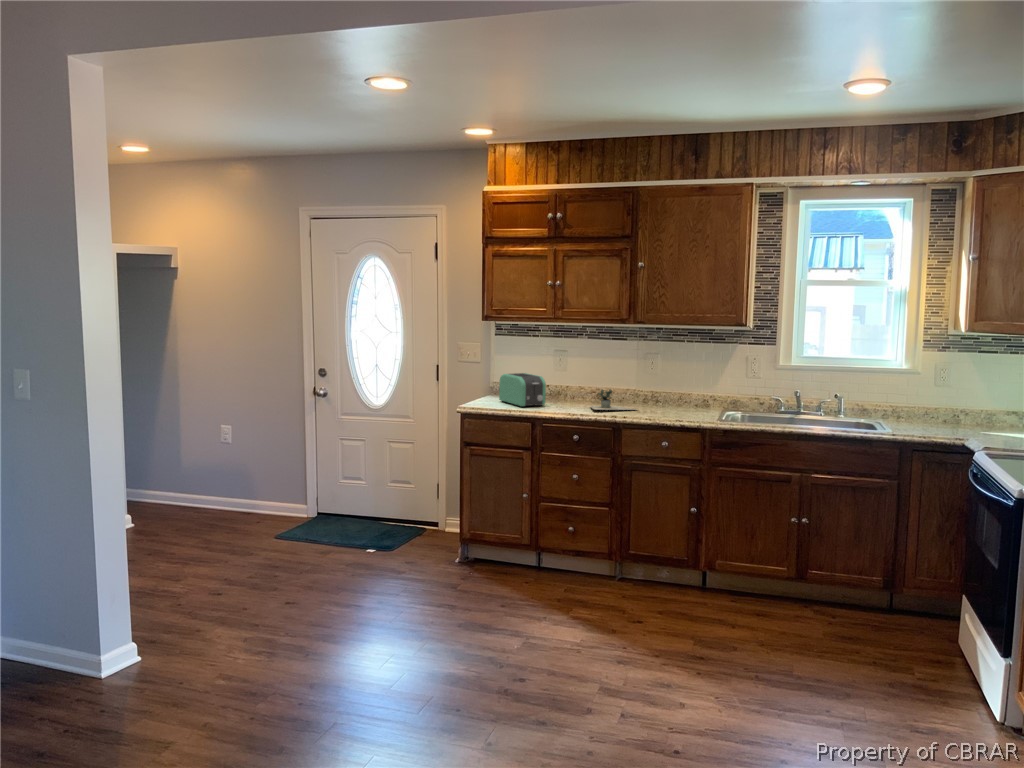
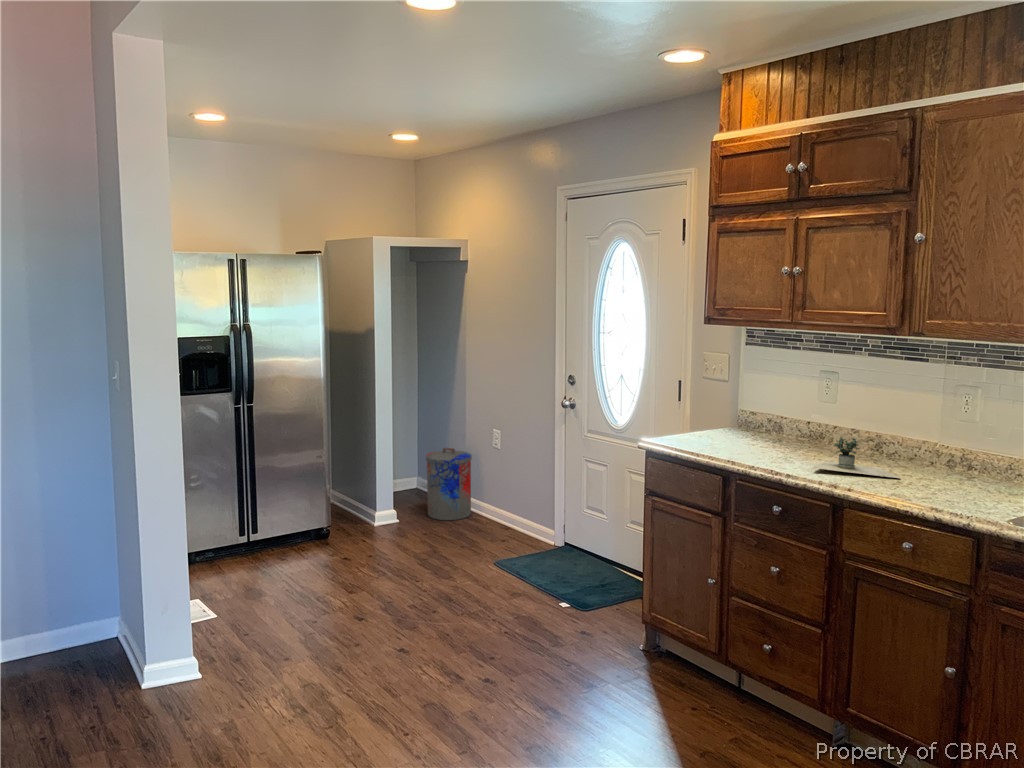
toaster: present [499,373,546,407] -> none [717,400,766,452]
trash can: none [152,447,201,517] -> present [426,448,472,520]

